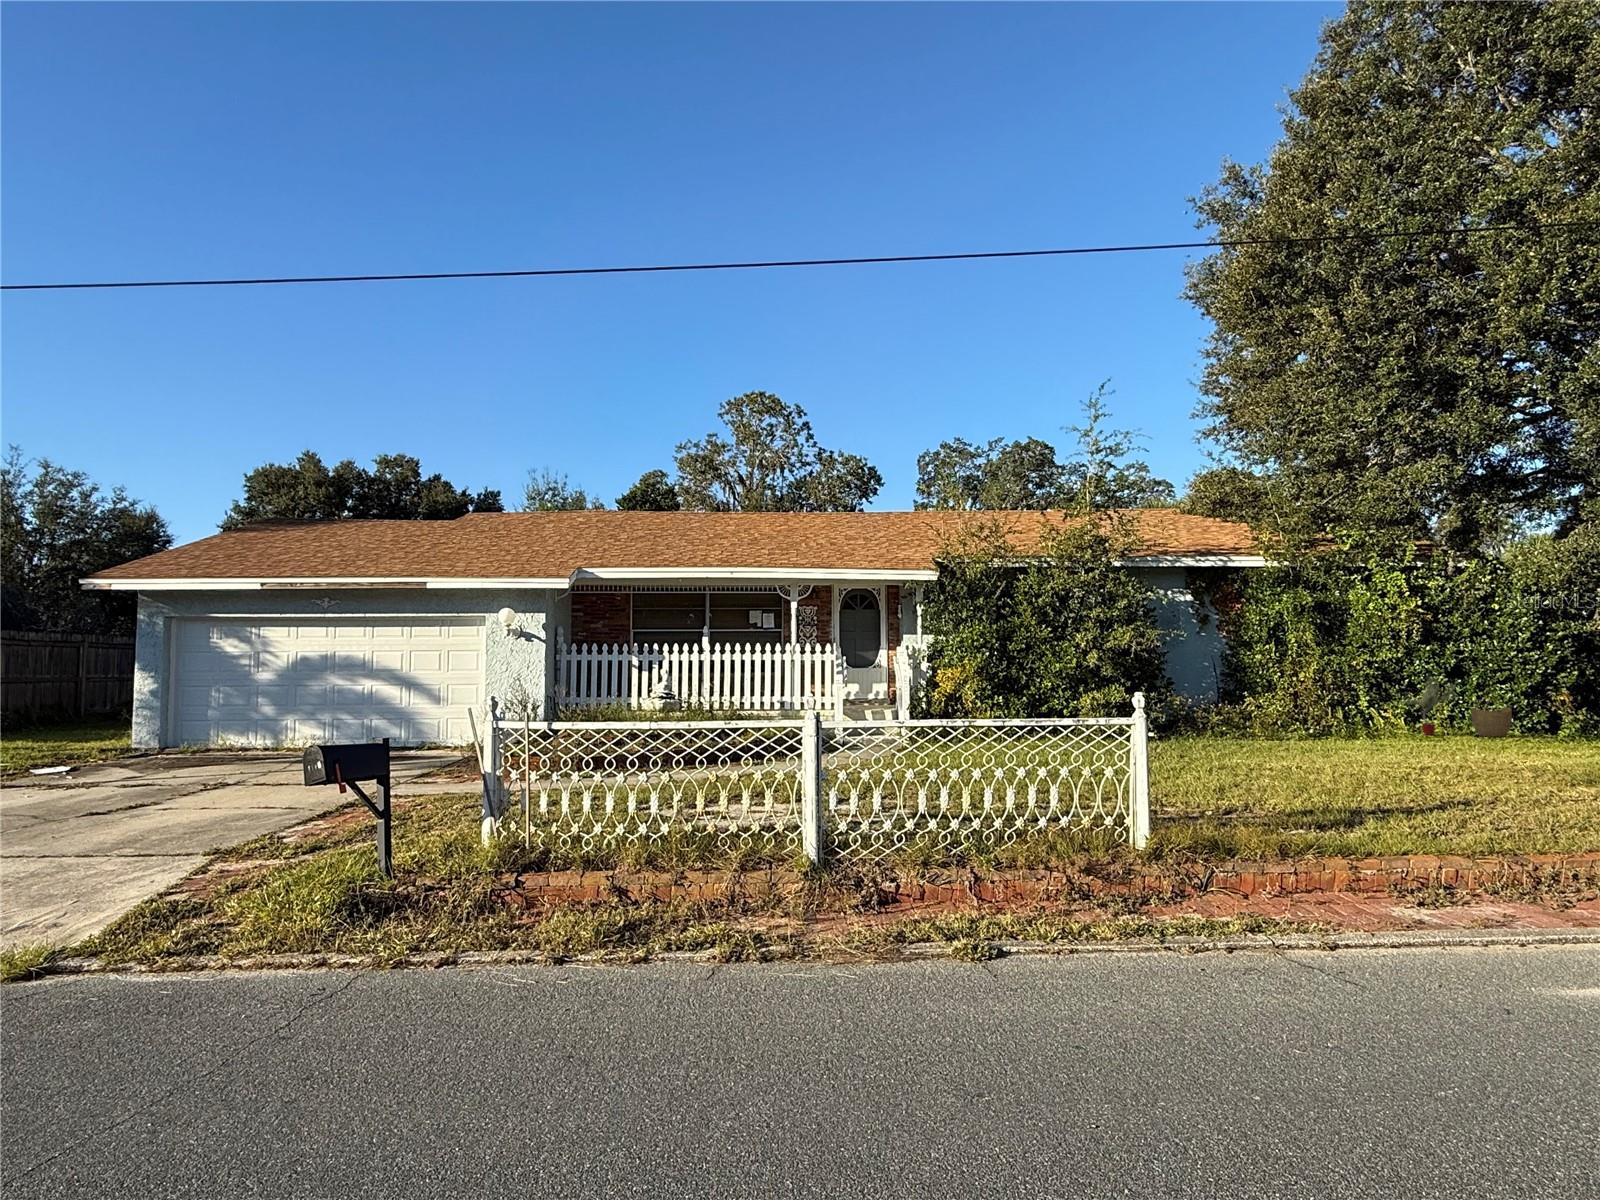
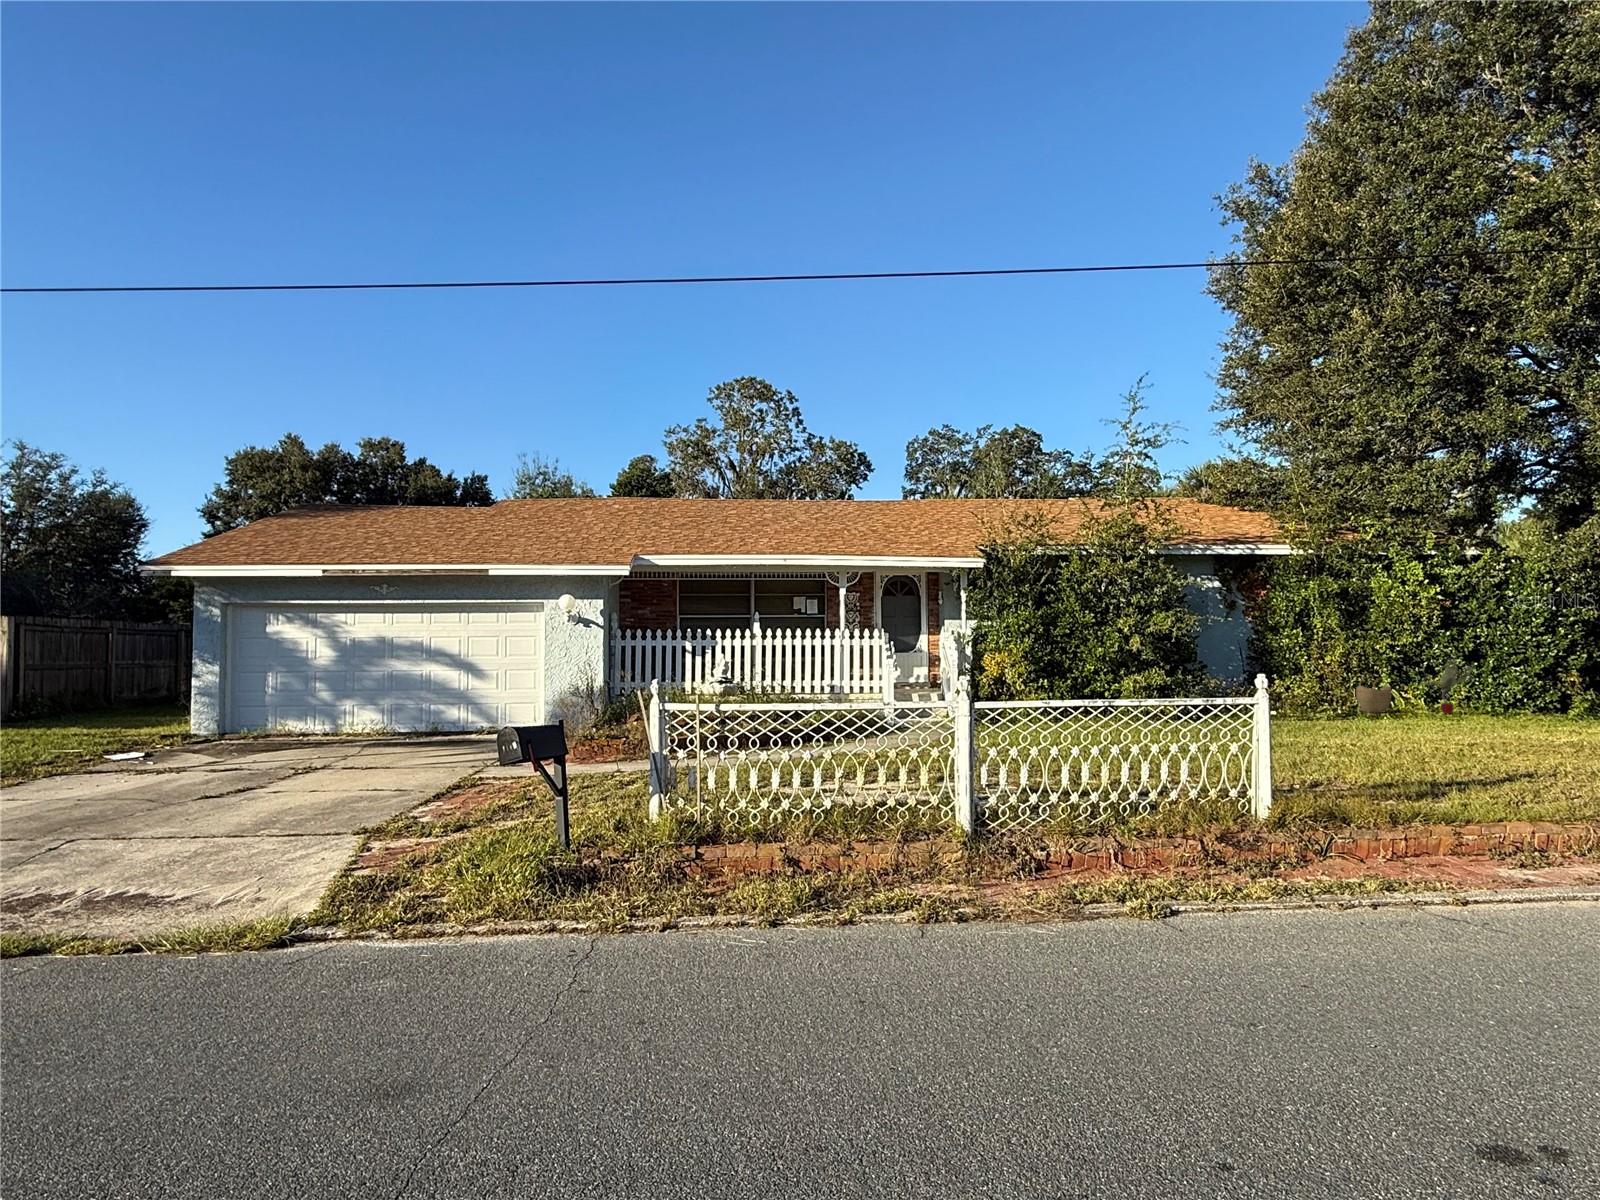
woven basket: present [1471,699,1512,737] -> present [1356,683,1391,713]

